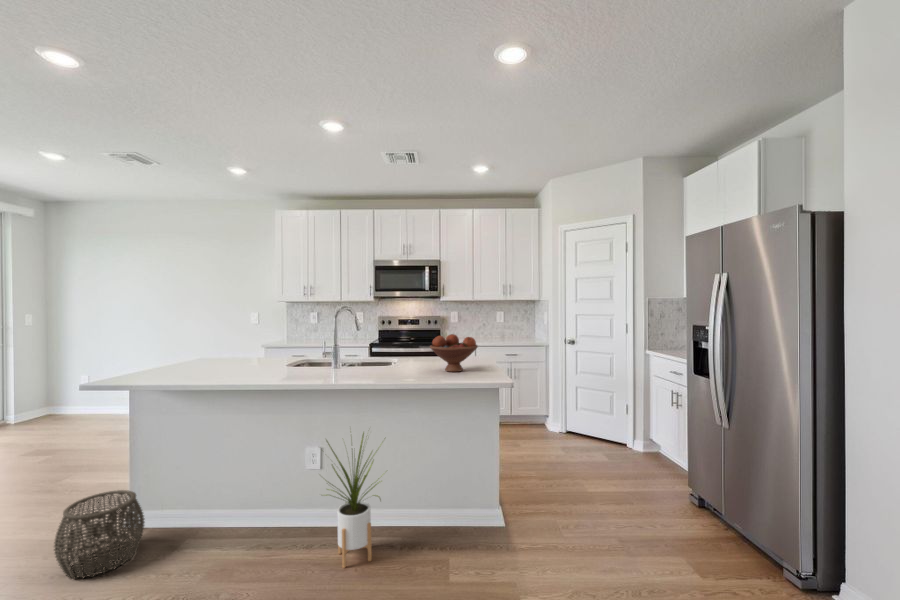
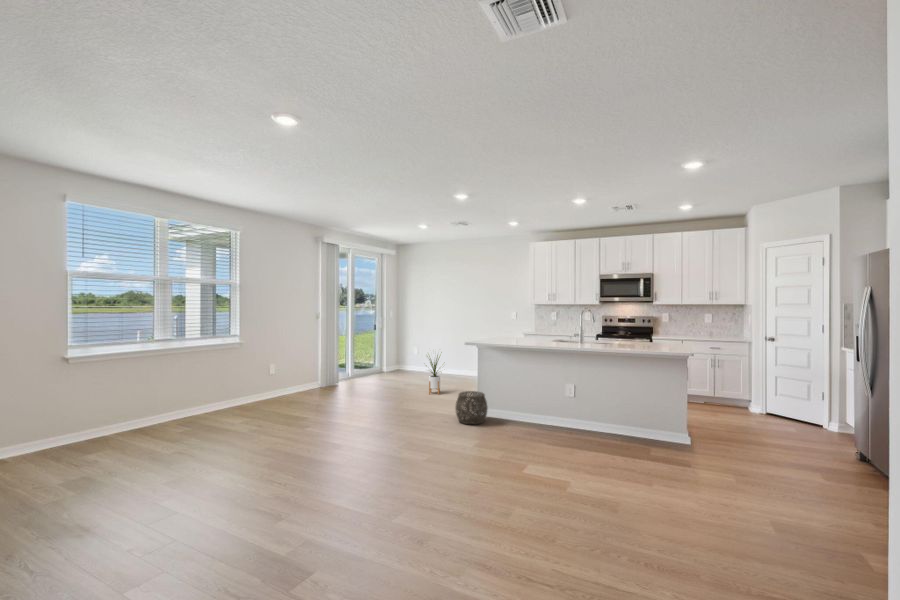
fruit bowl: present [430,334,478,372] -> none [641,324,675,347]
house plant: present [326,433,381,568] -> present [429,355,440,395]

